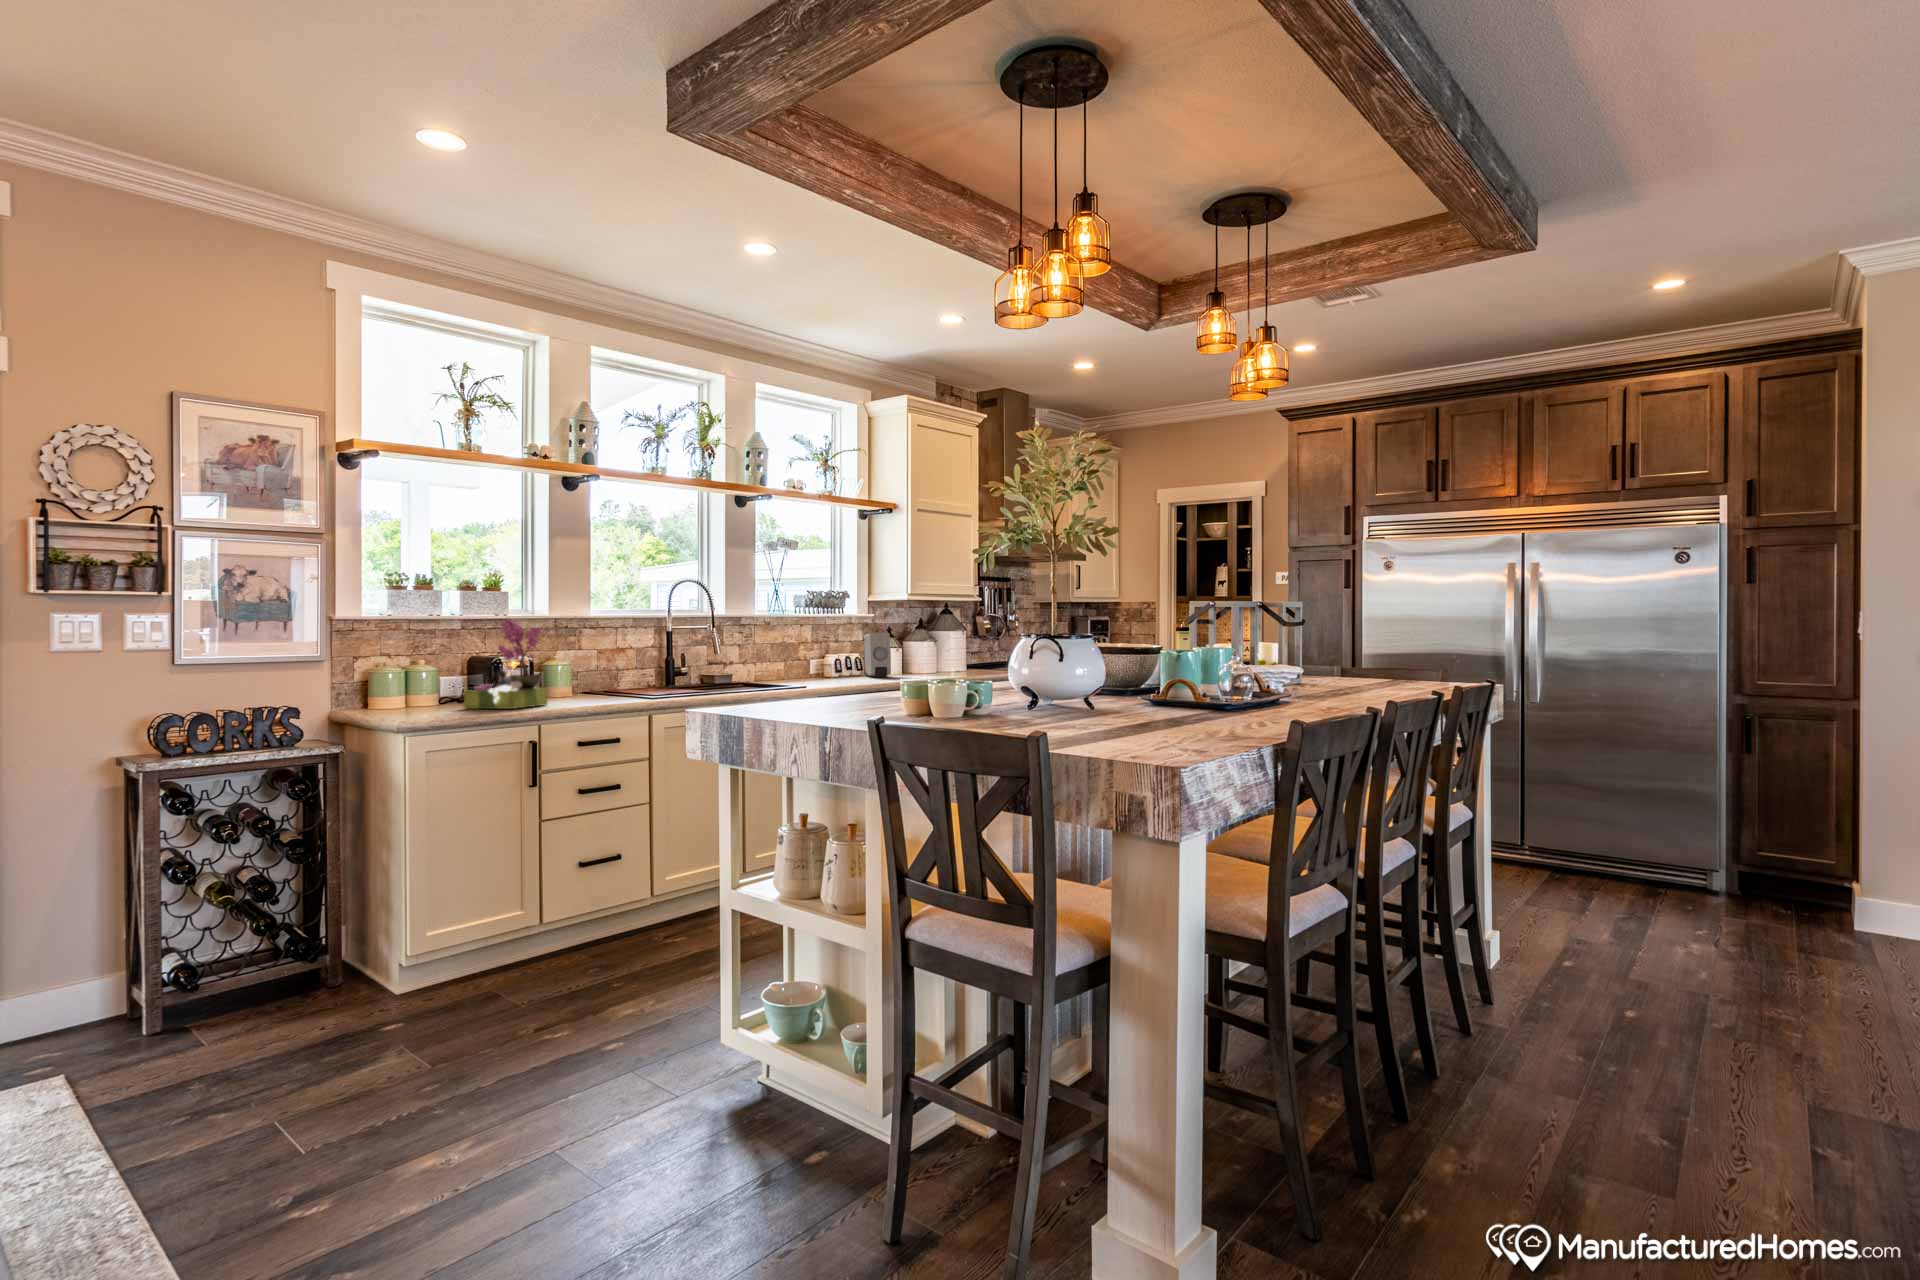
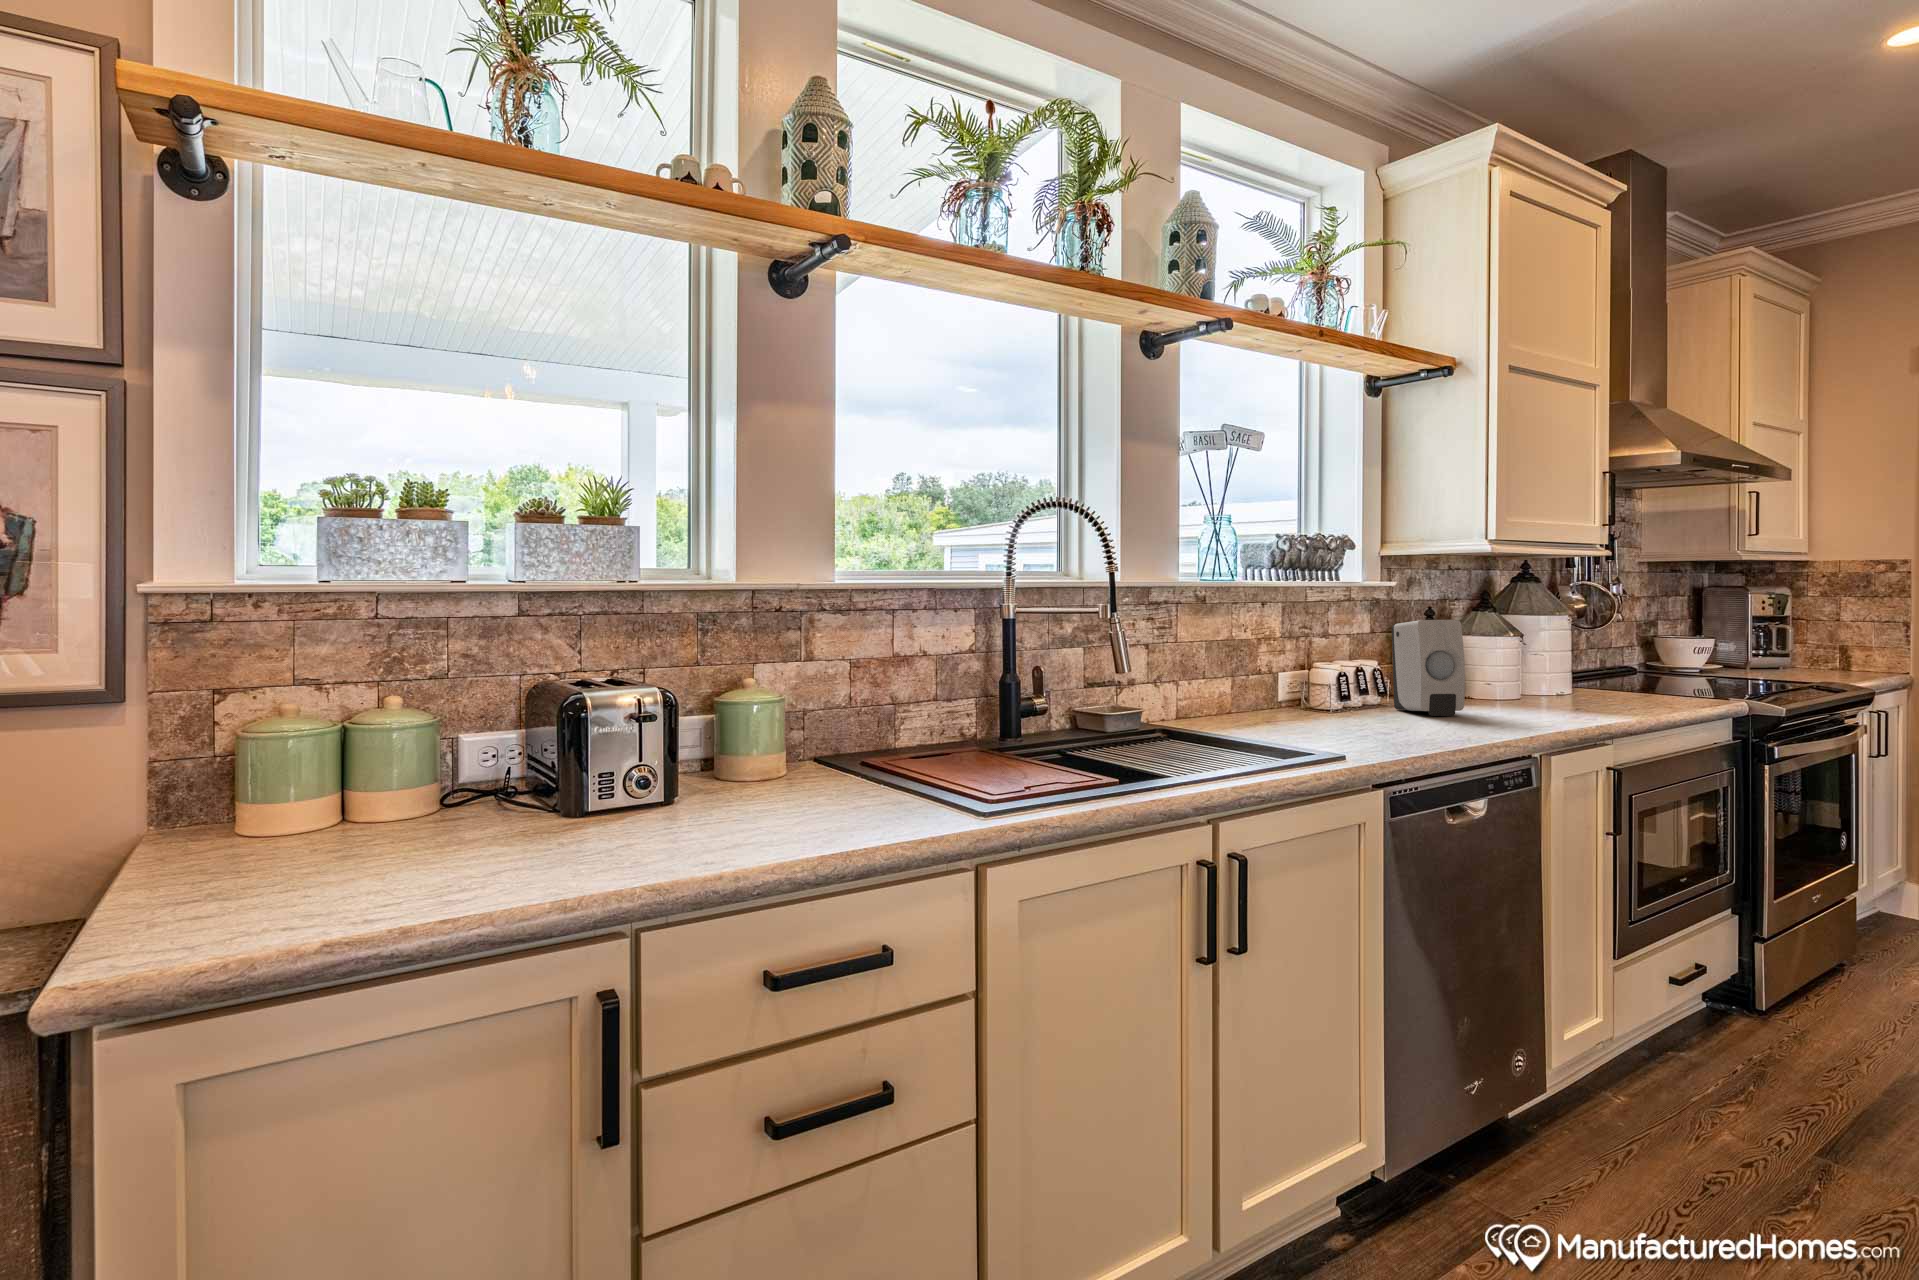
flower arrangement: present [464,619,547,709] -> none [435,584,676,880]

